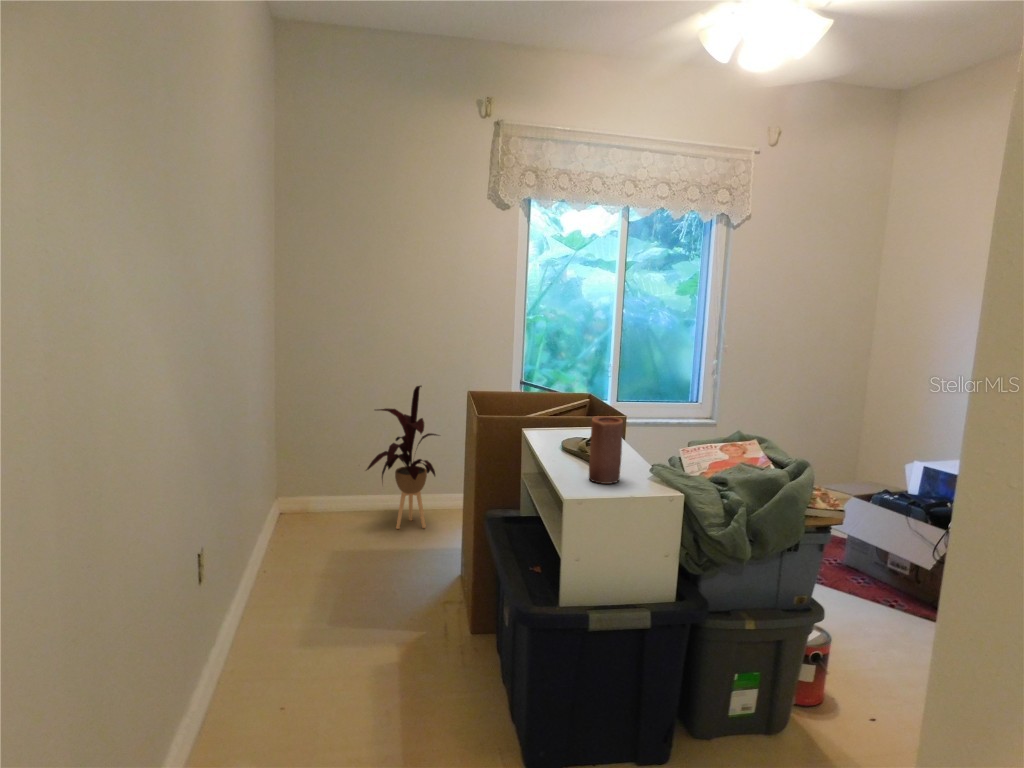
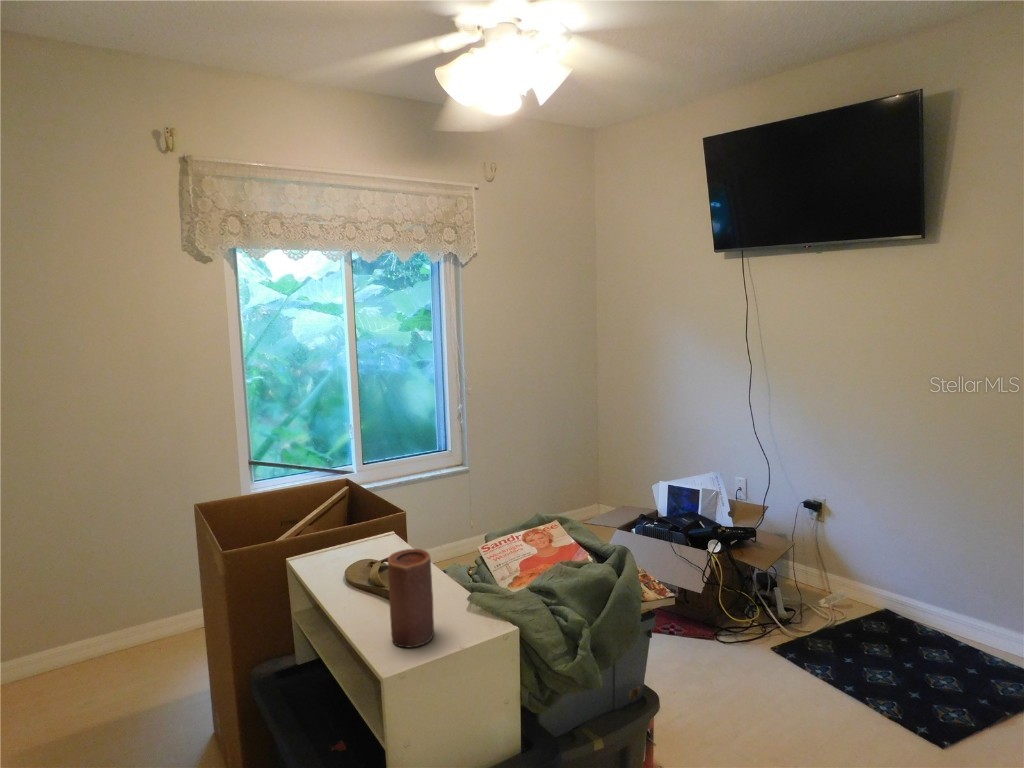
house plant: present [366,386,439,529] -> none [34,498,150,694]

